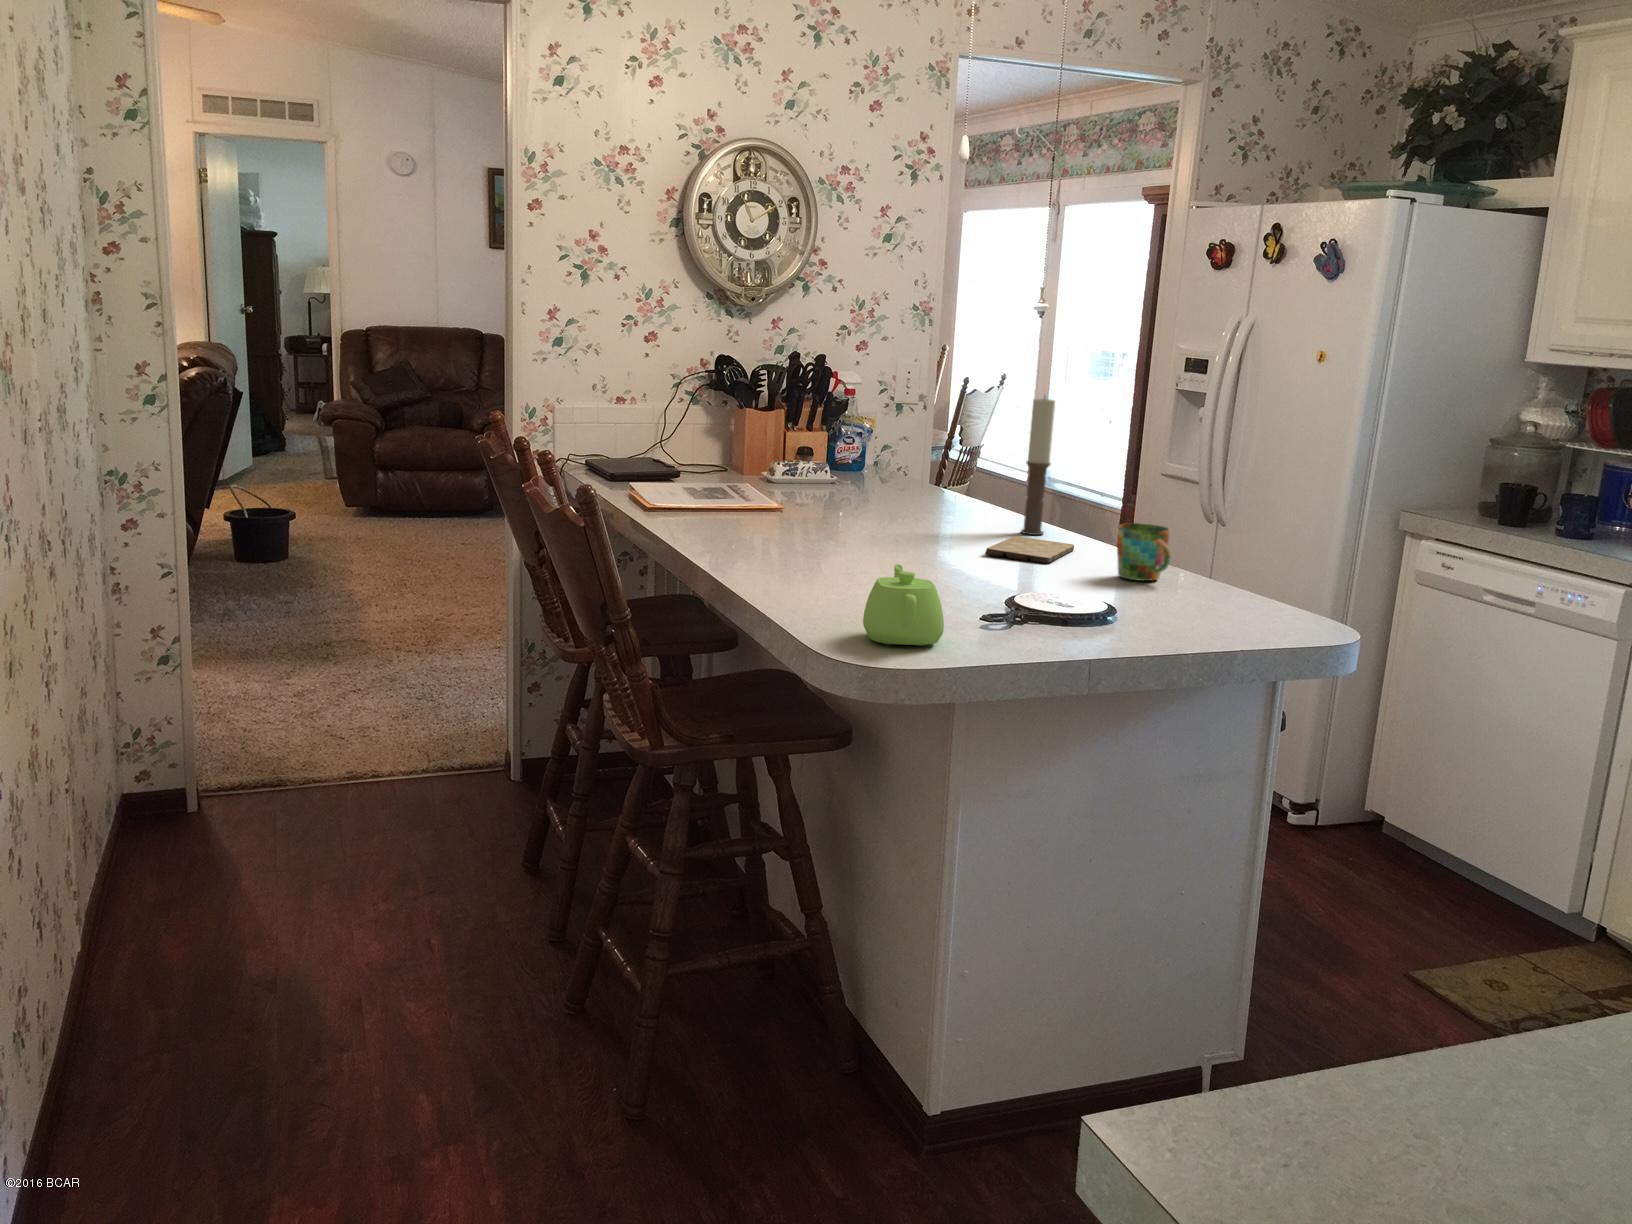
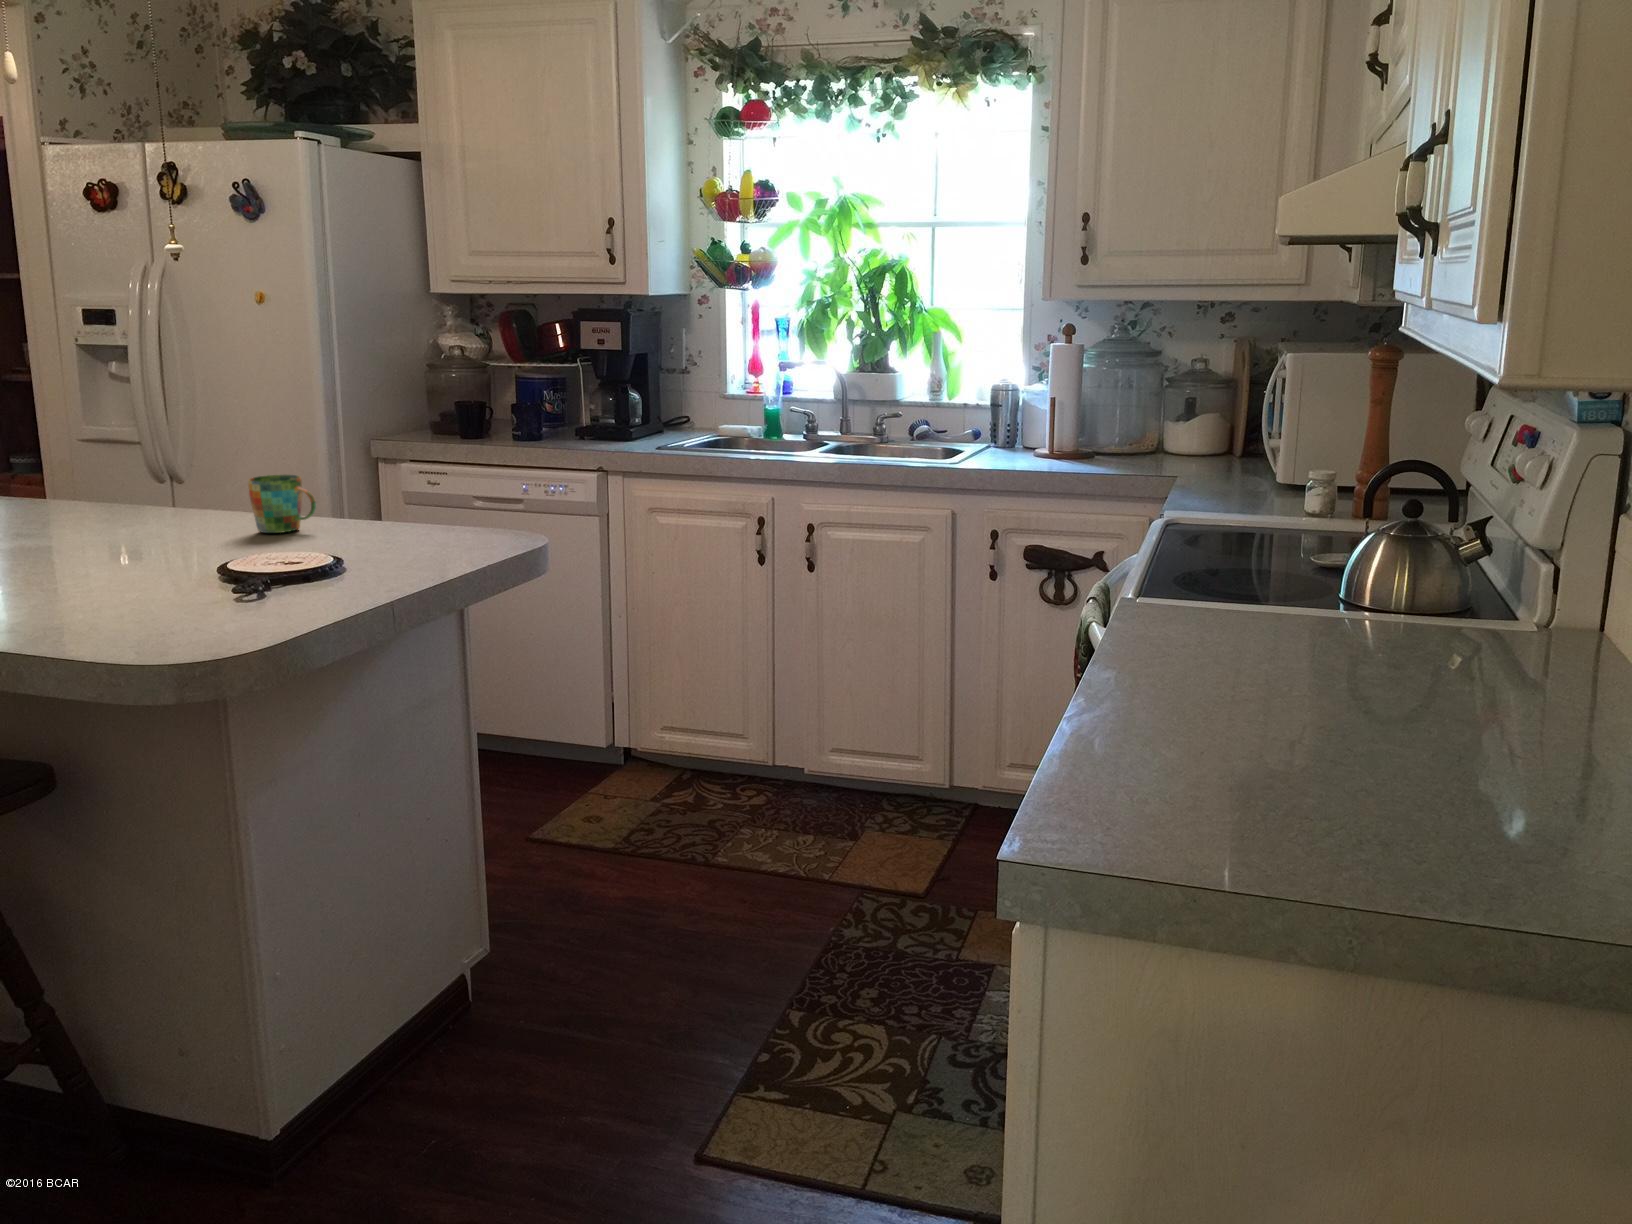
candle: present [1021,398,1055,535] -> none [56,359,101,518]
cutting board: present [985,536,1074,563] -> none [86,516,170,542]
teapot: present [863,564,944,646] -> none [131,549,236,633]

